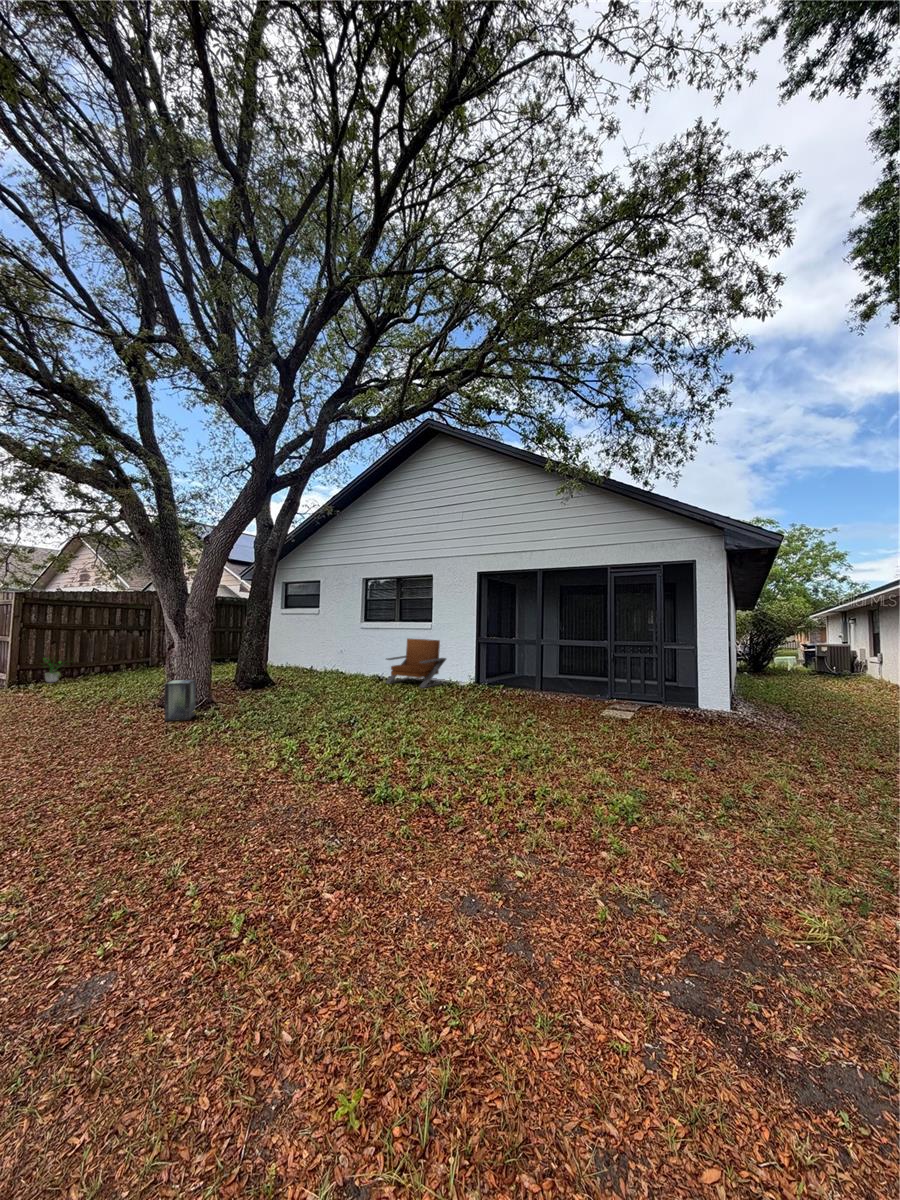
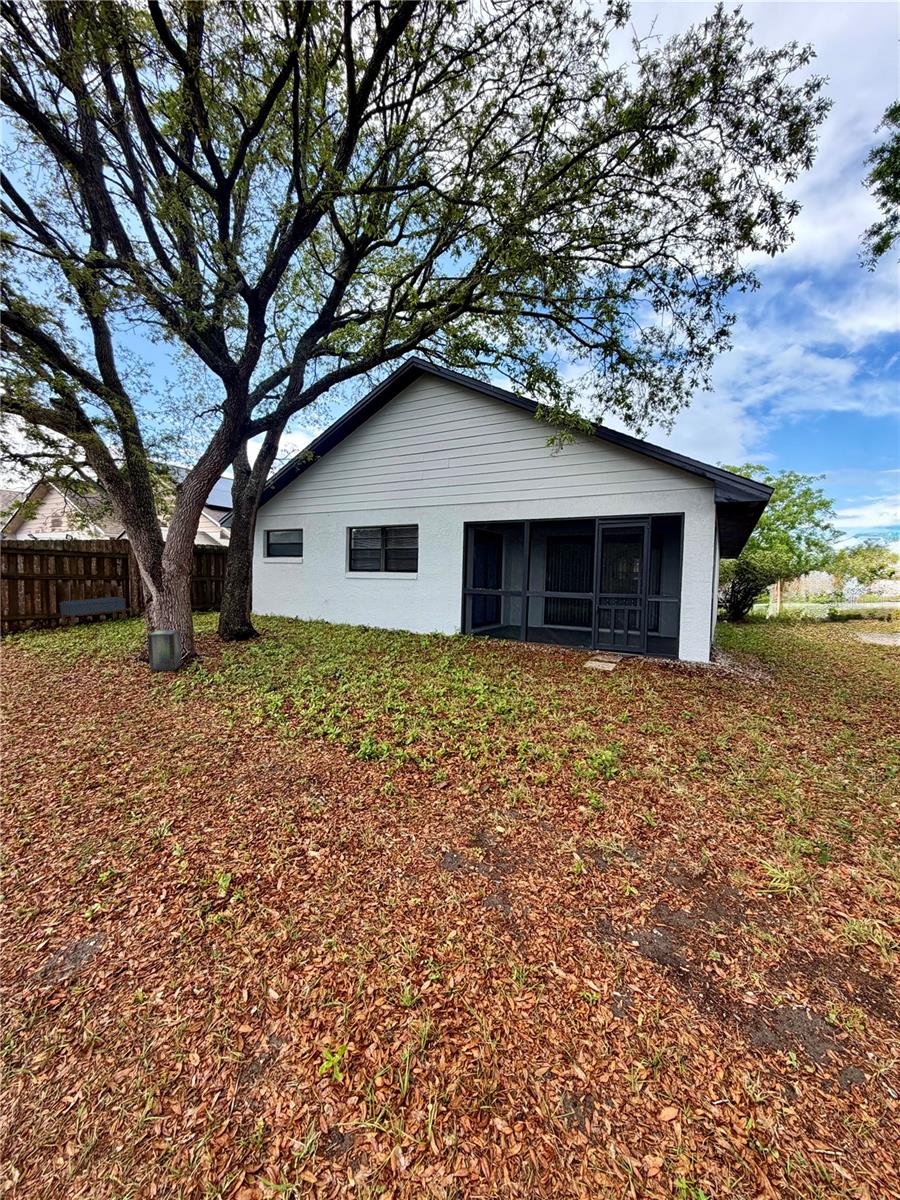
lounge chair: present [386,638,446,688] -> none [371,586,432,636]
bench: none [78,650,143,679] -> present [59,597,126,627]
potted plant: present [44,658,61,683] -> none [18,599,55,630]

